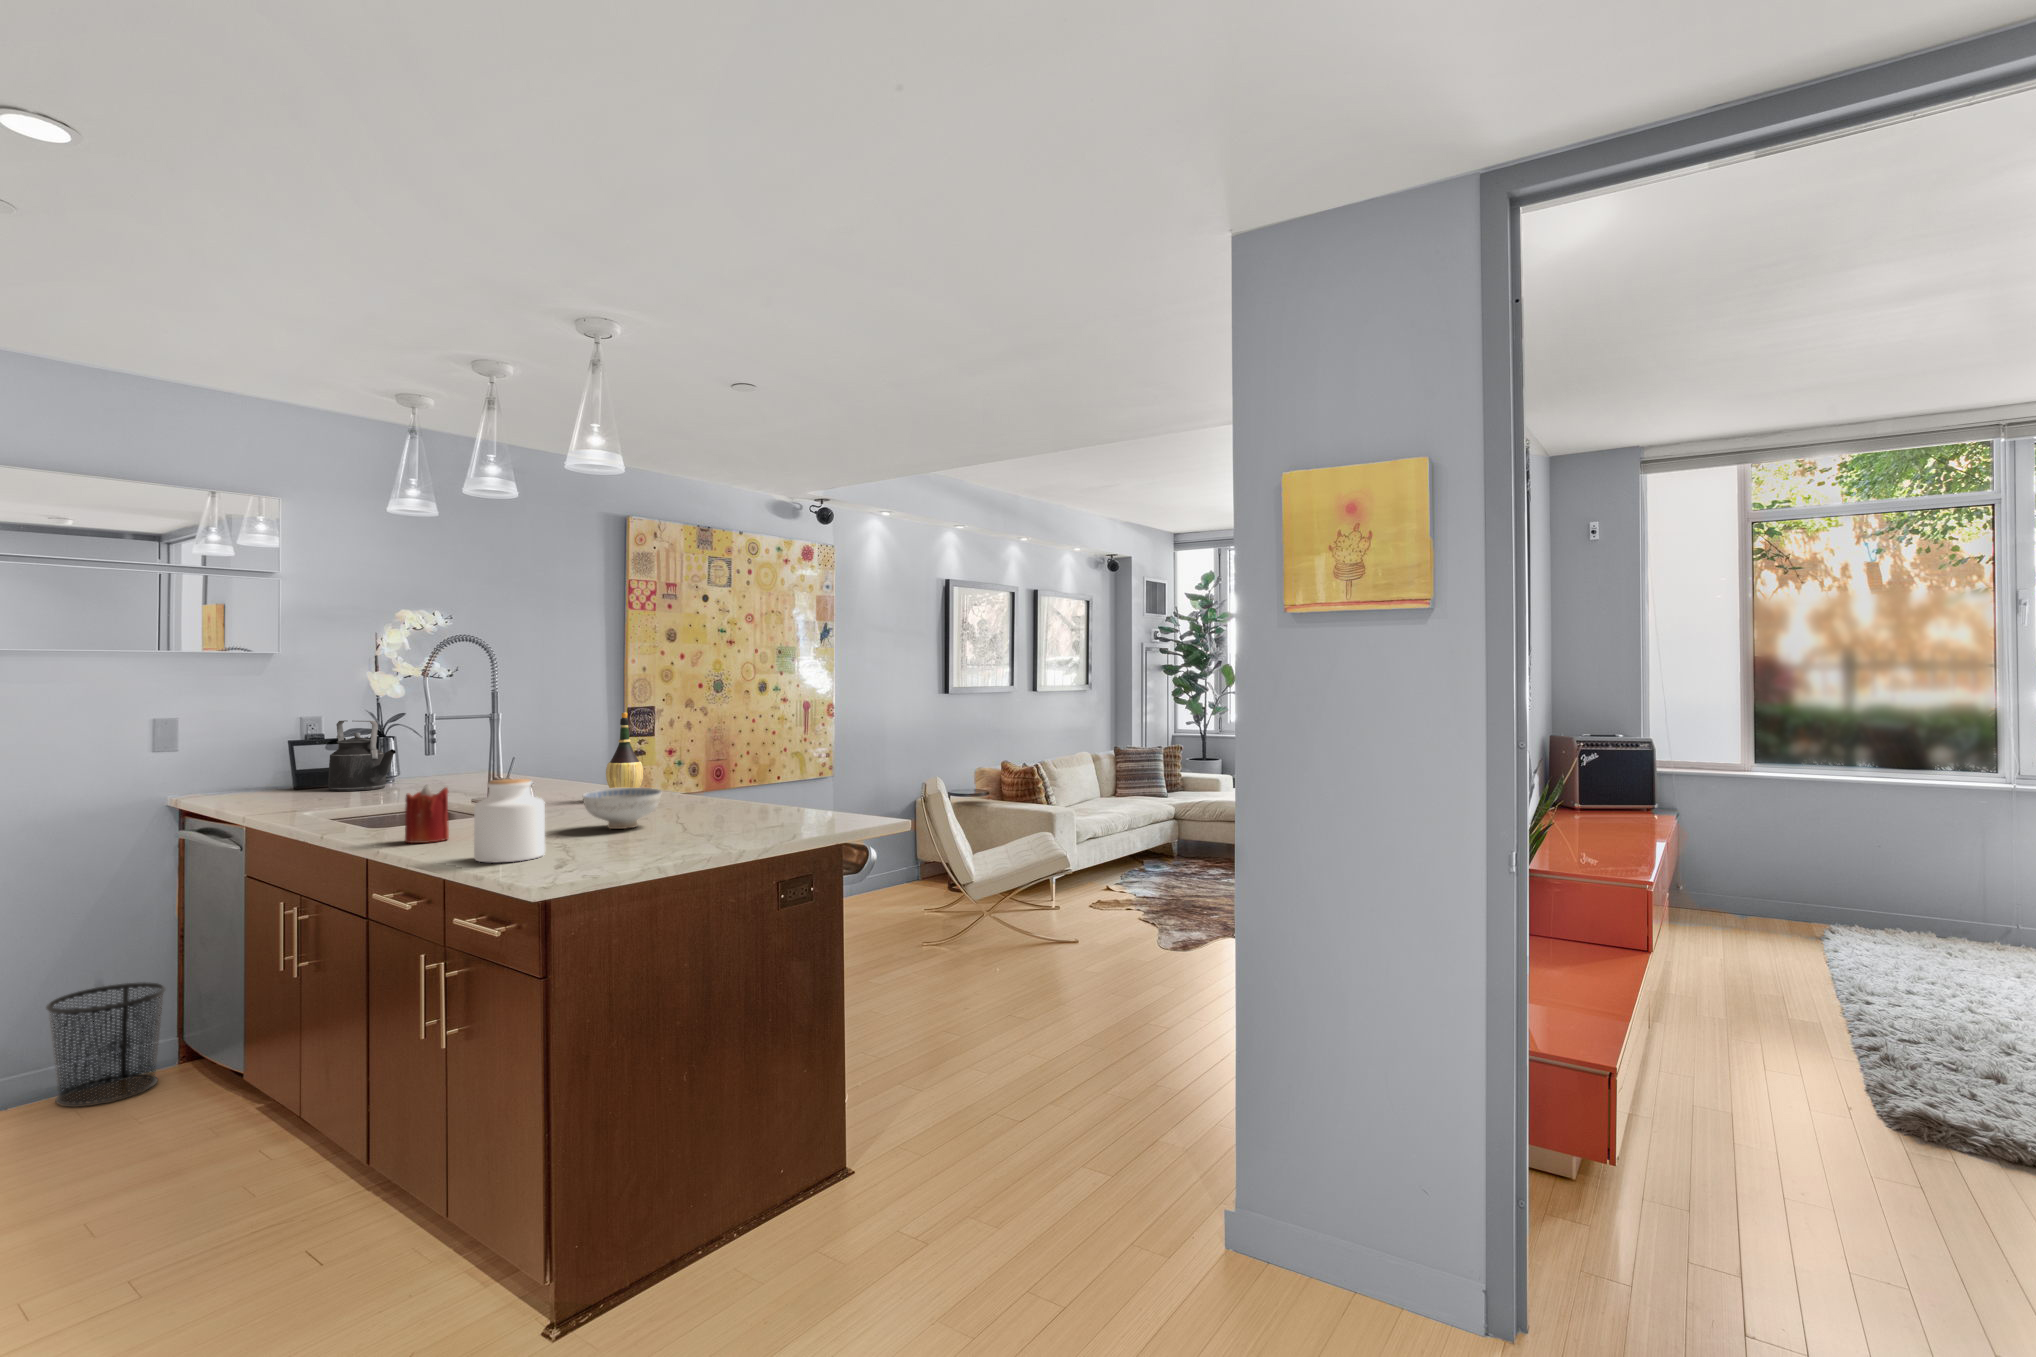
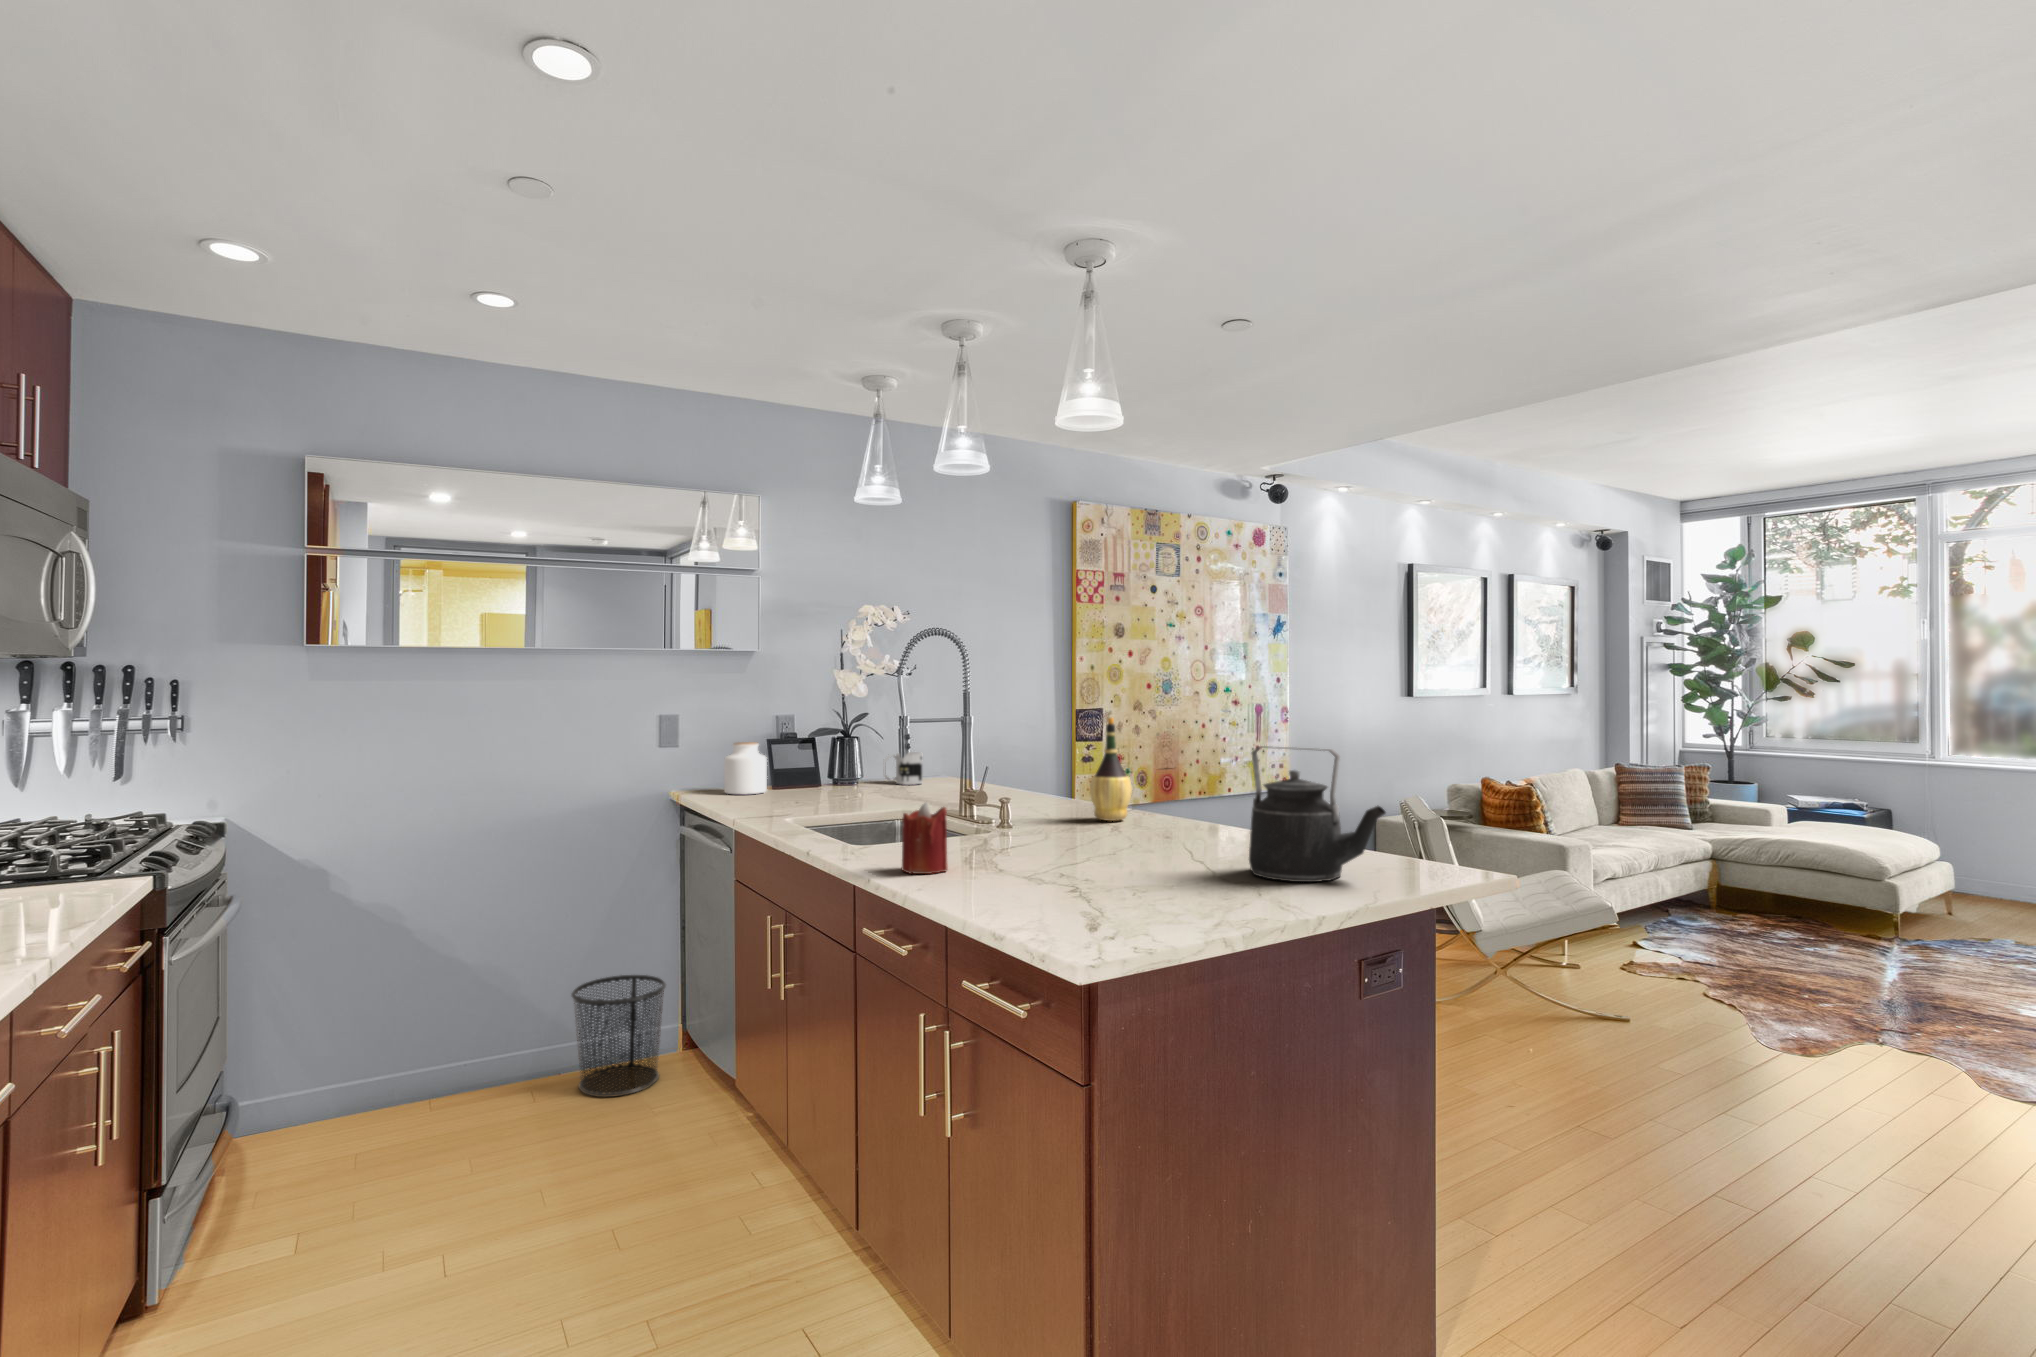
kettle: present [328,720,396,791] -> present [1249,746,1386,882]
mug: none [421,750,463,781] -> present [884,752,923,785]
jar: present [474,779,545,863] -> present [724,742,767,795]
ceramic bowl: present [583,788,661,829] -> none [1096,814,1190,869]

